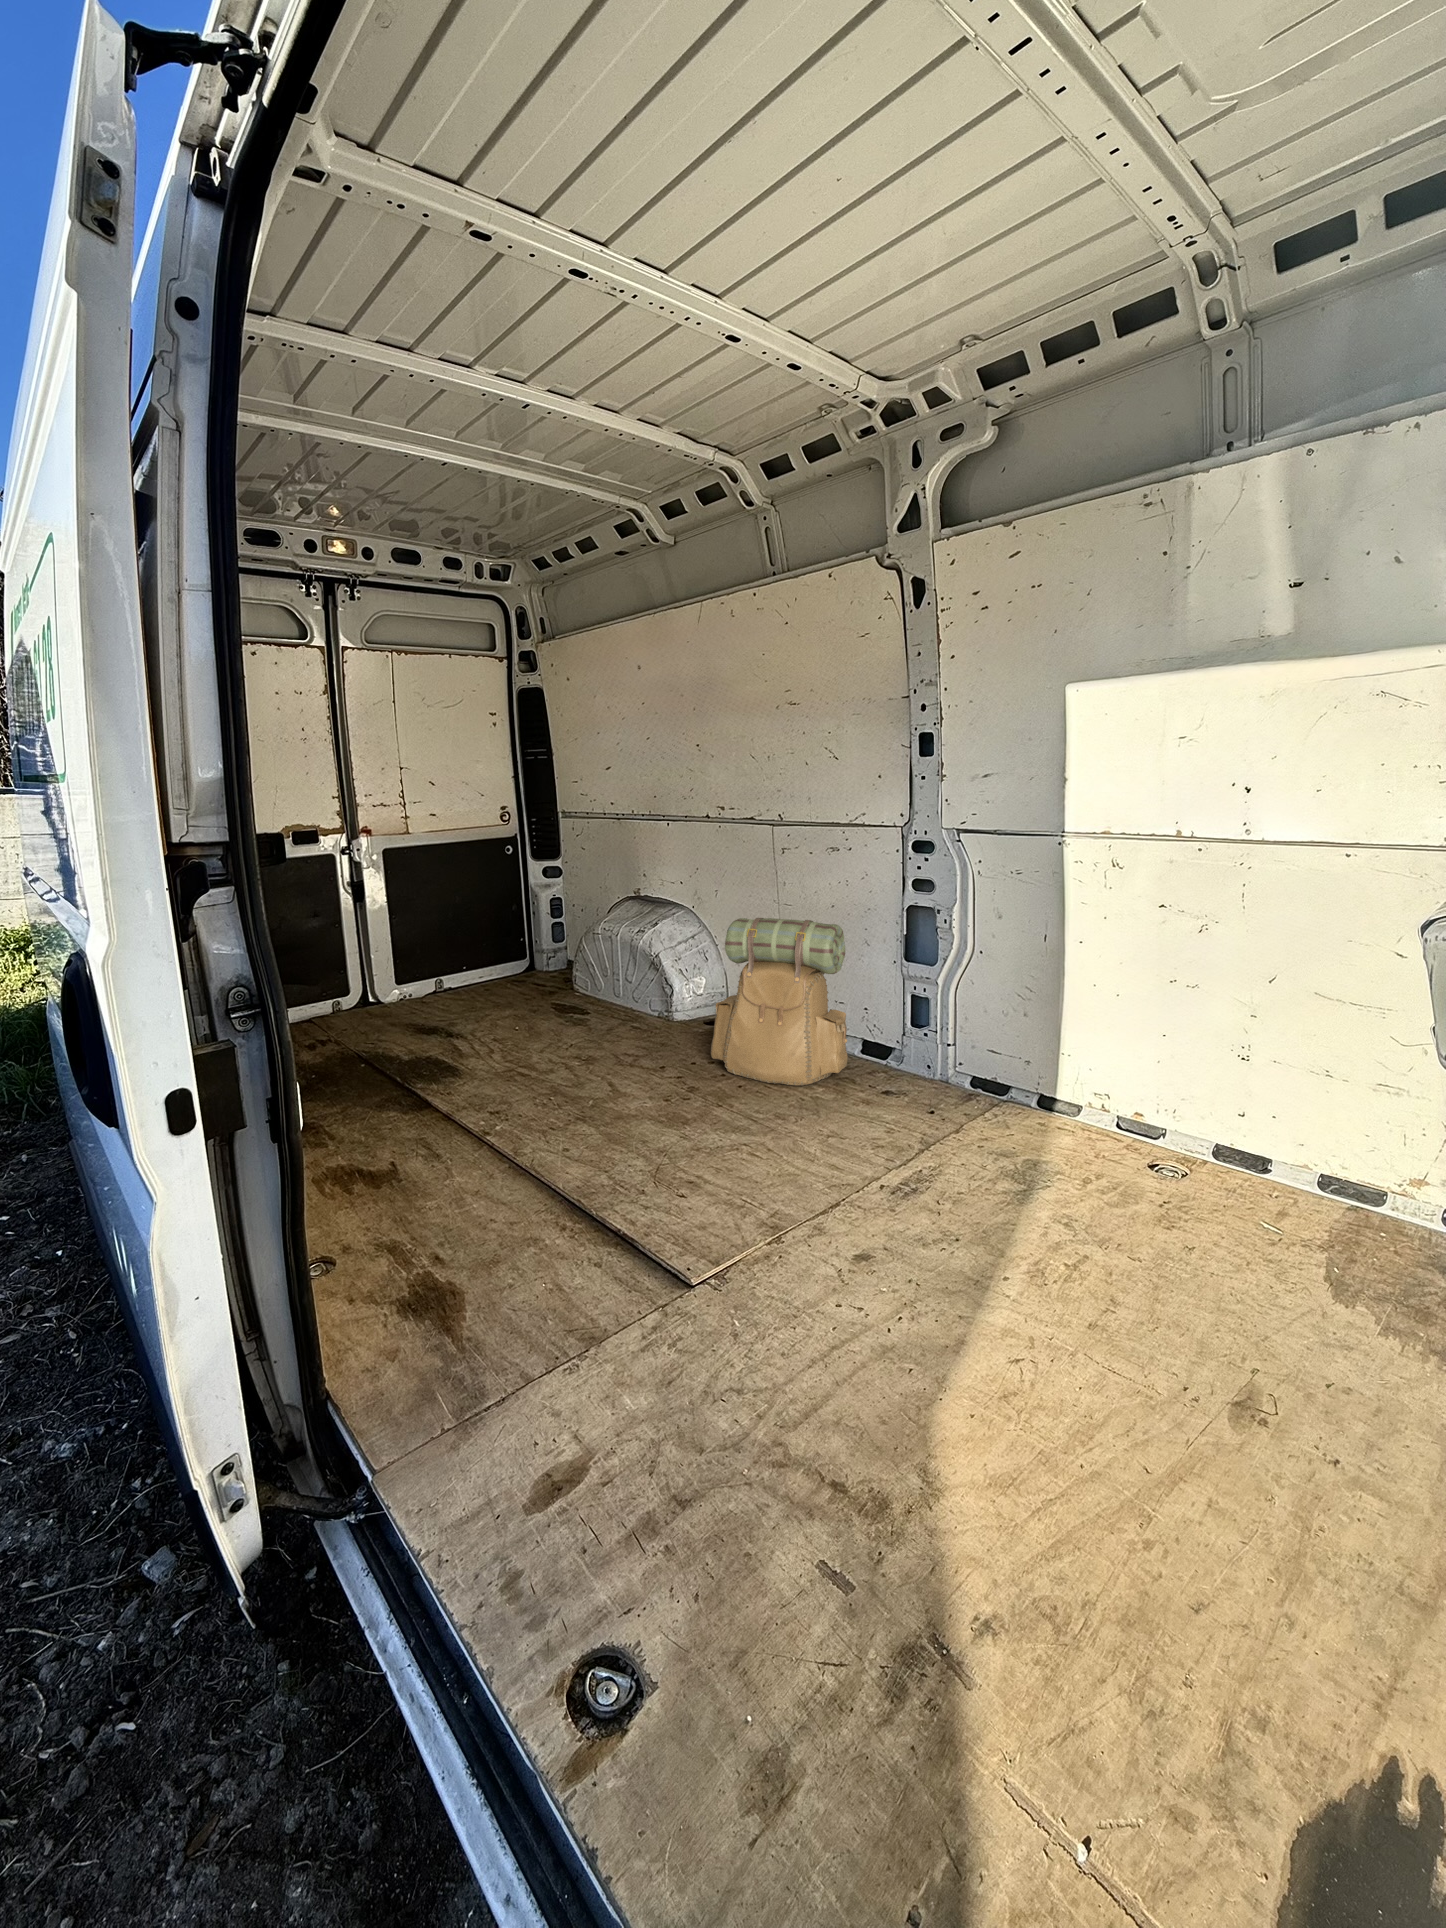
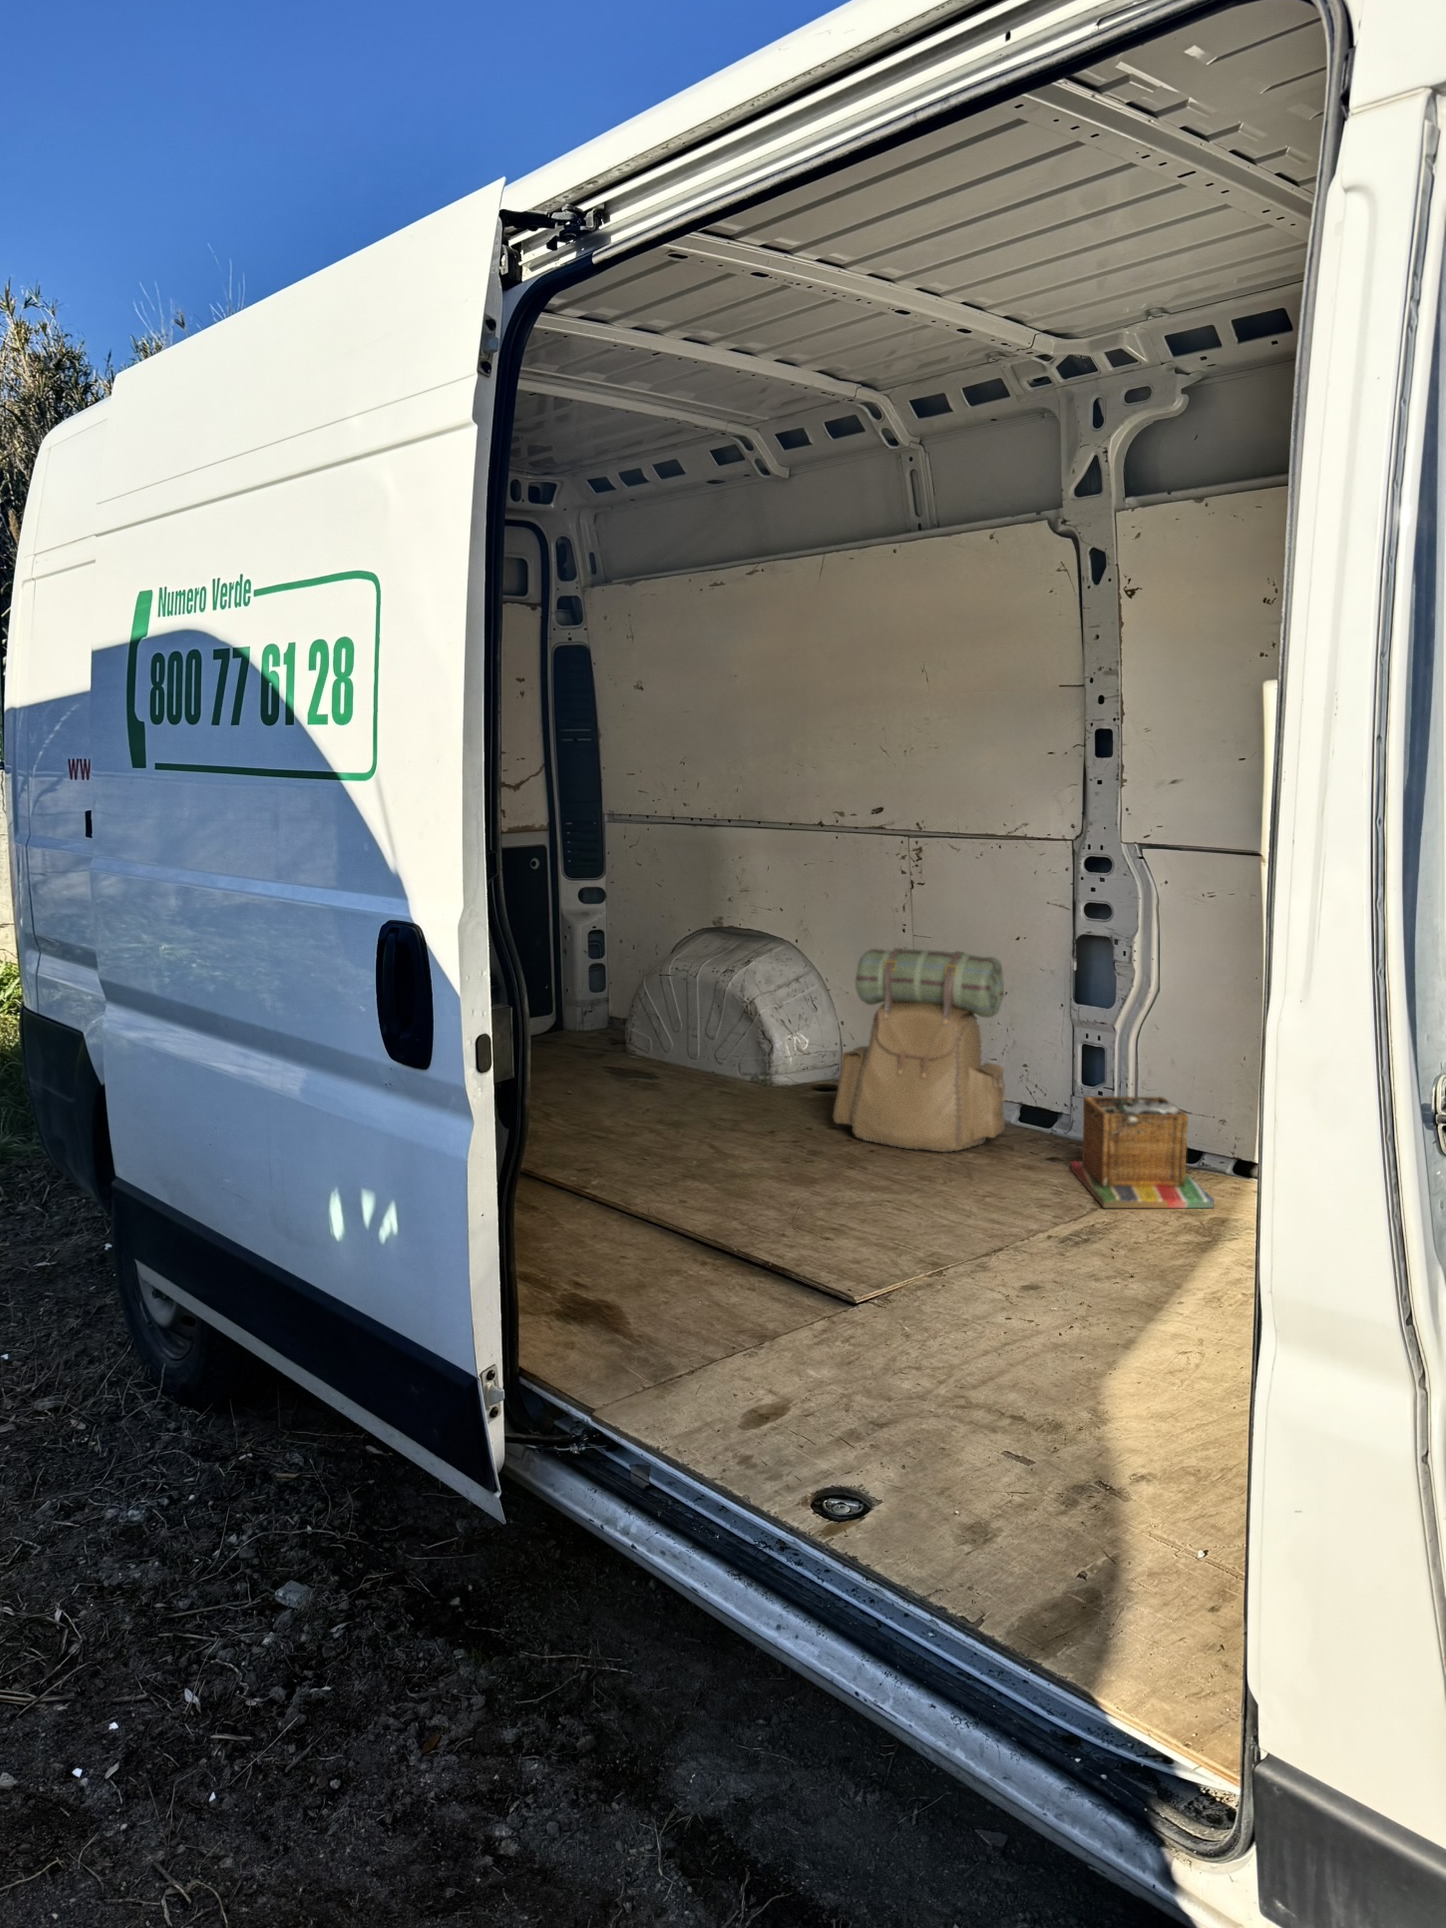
laundry basket: none [901,1043,1027,1150] -> present [1071,1096,1214,1208]

